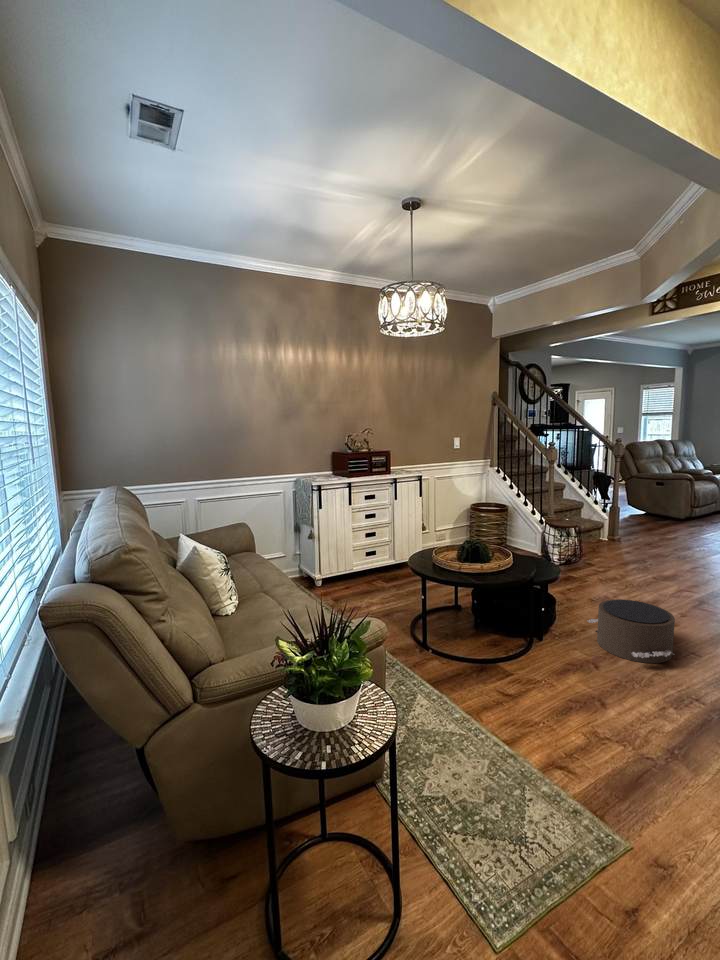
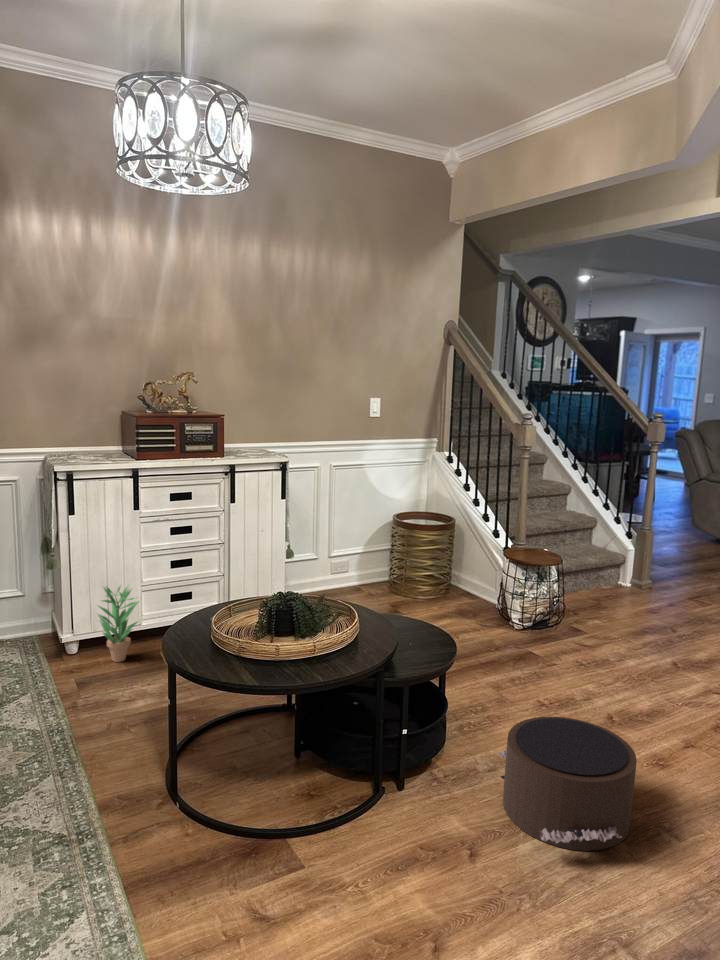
potted plant: none [335,545,360,589] -> present [98,585,139,662]

